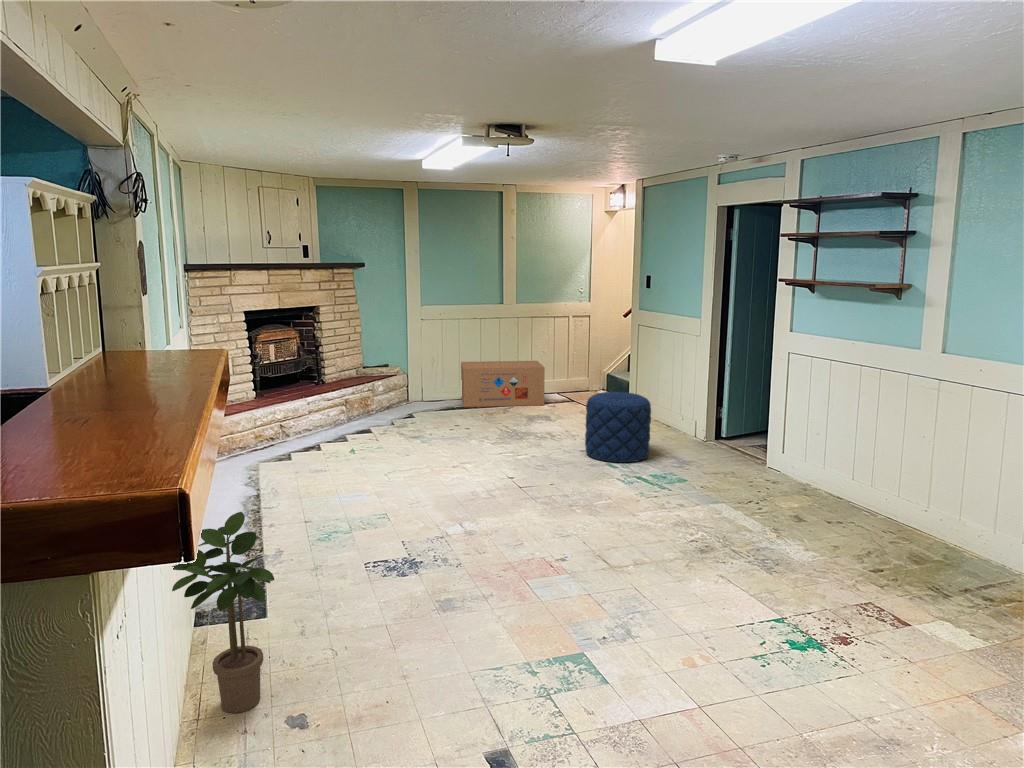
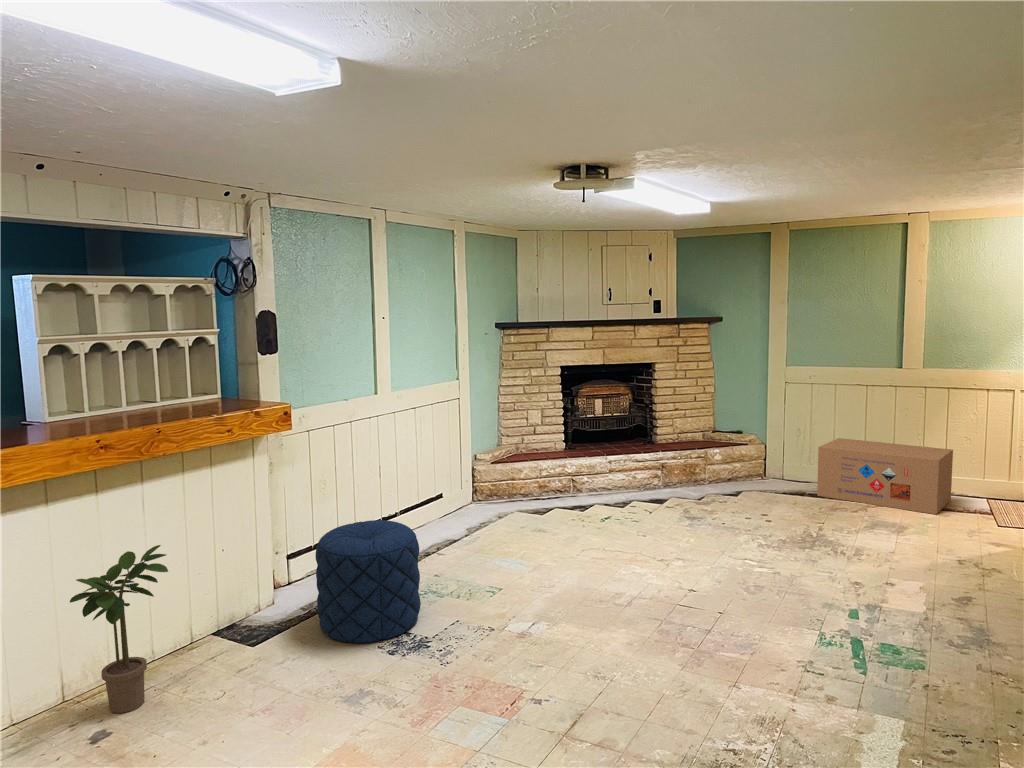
pouf: present [585,392,651,462] -> present [315,520,421,643]

